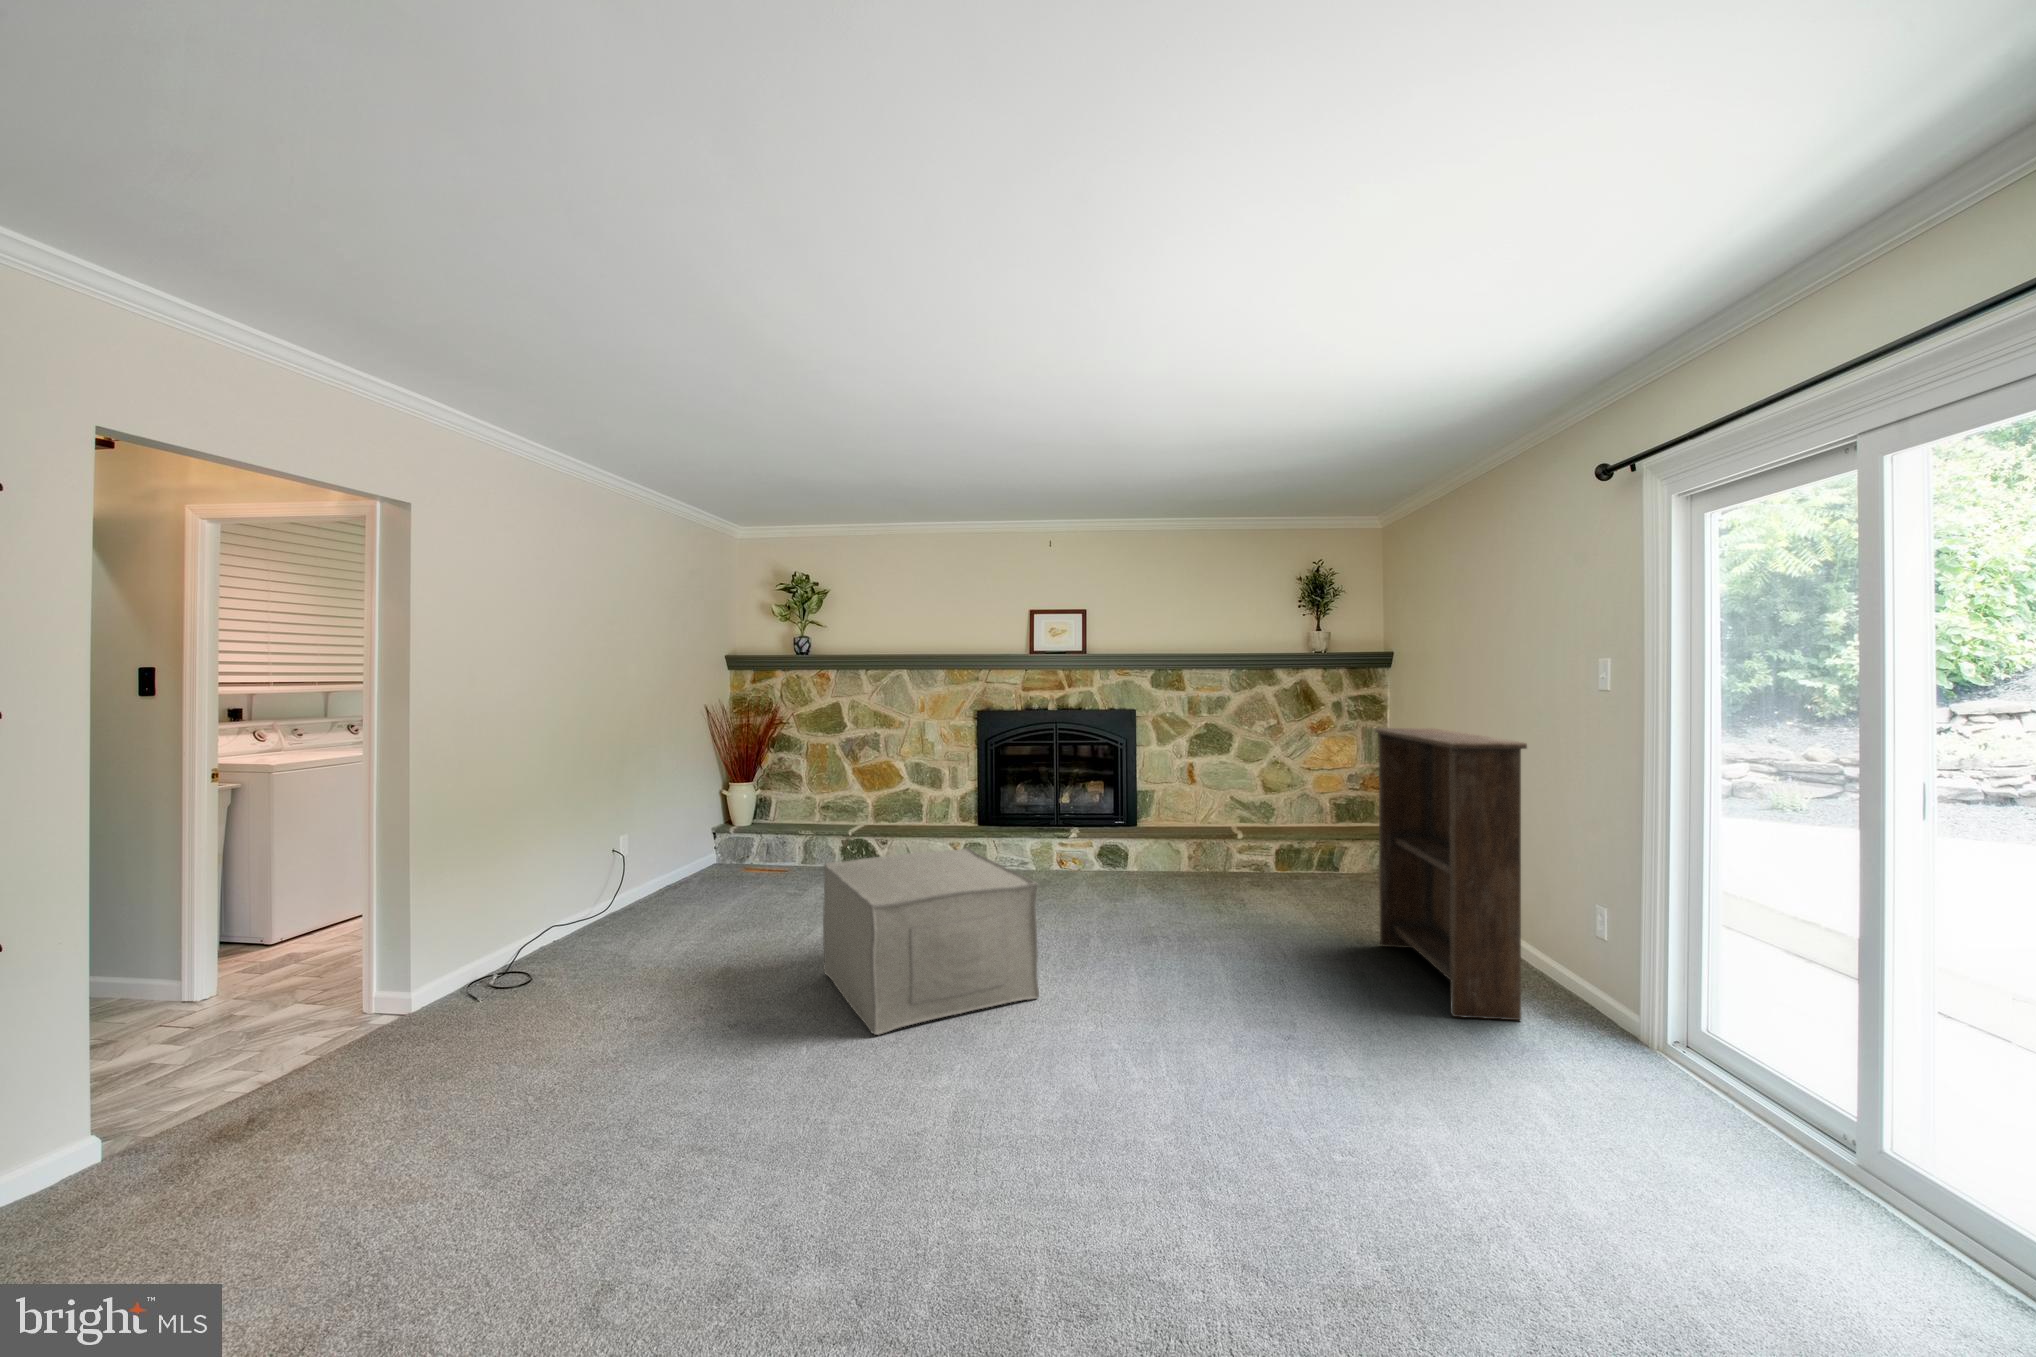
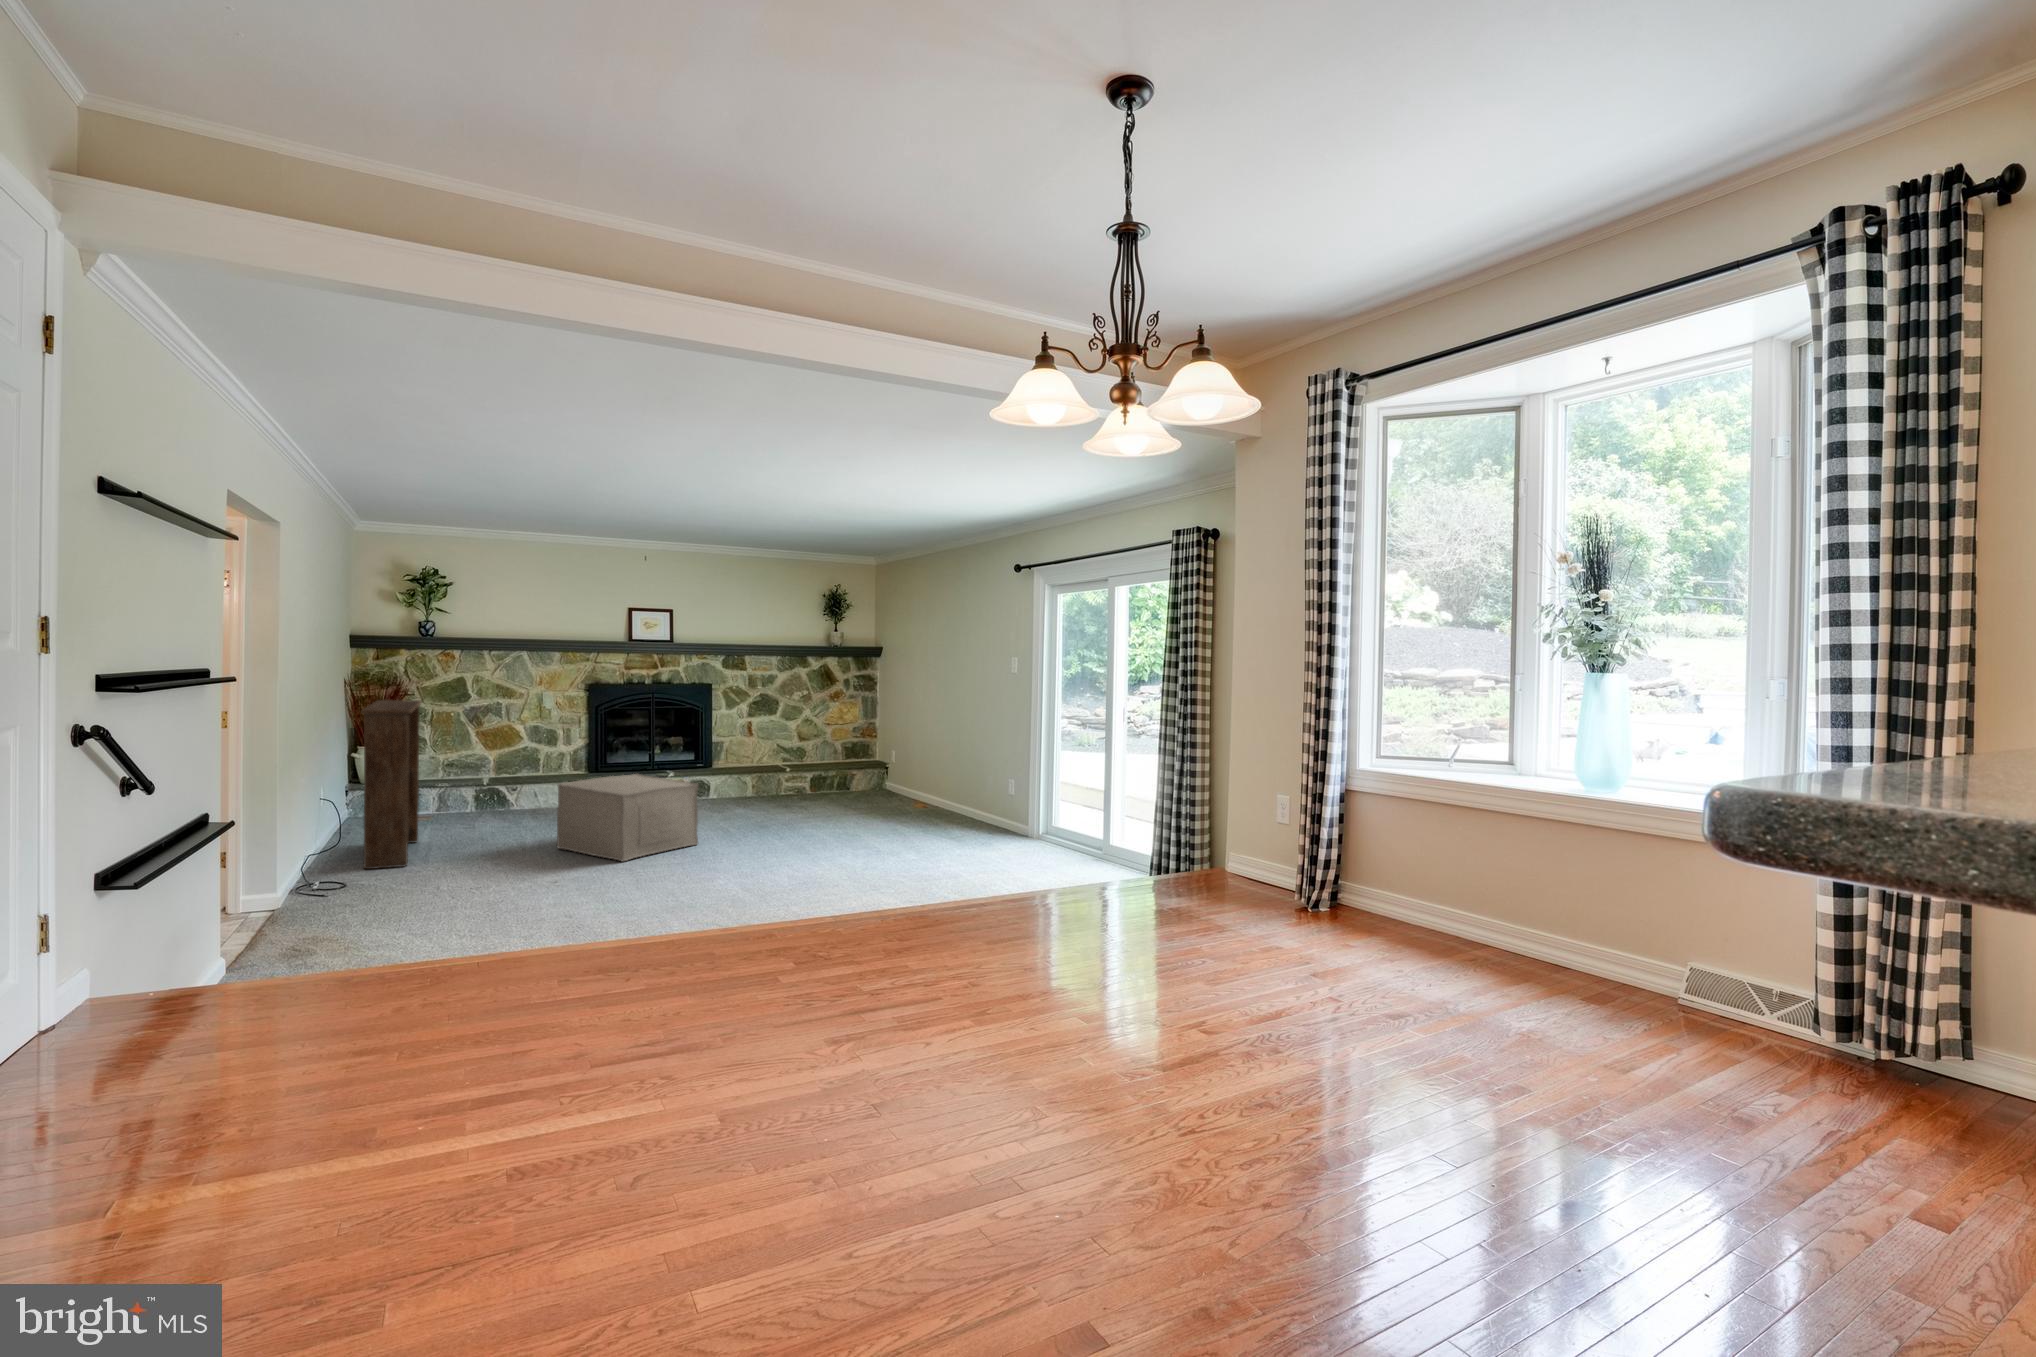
bookshelf: present [1375,728,1527,1020] -> present [361,700,421,869]

